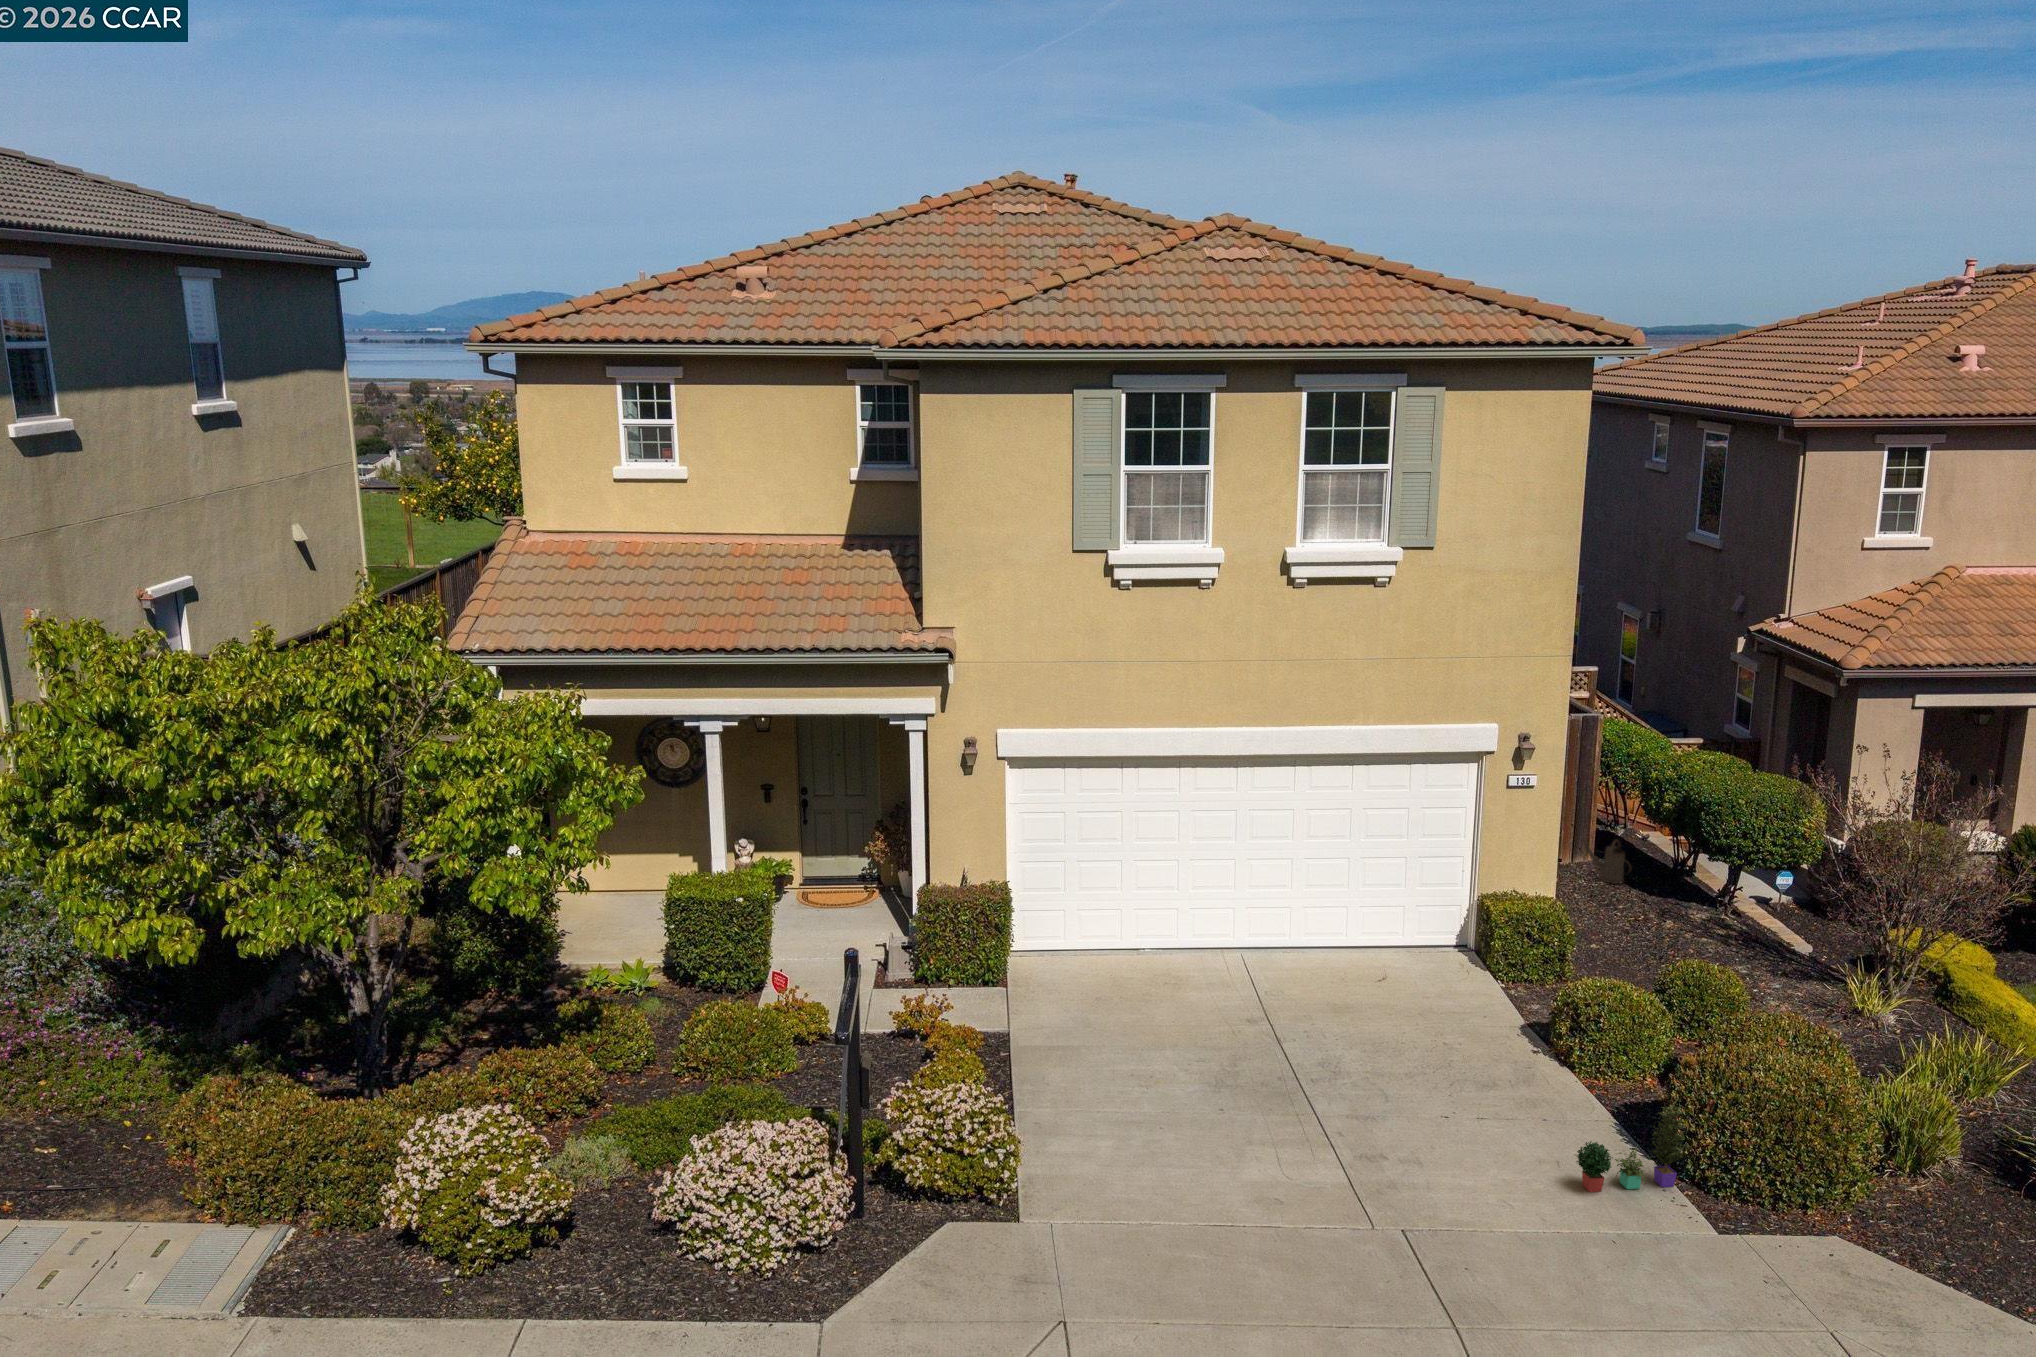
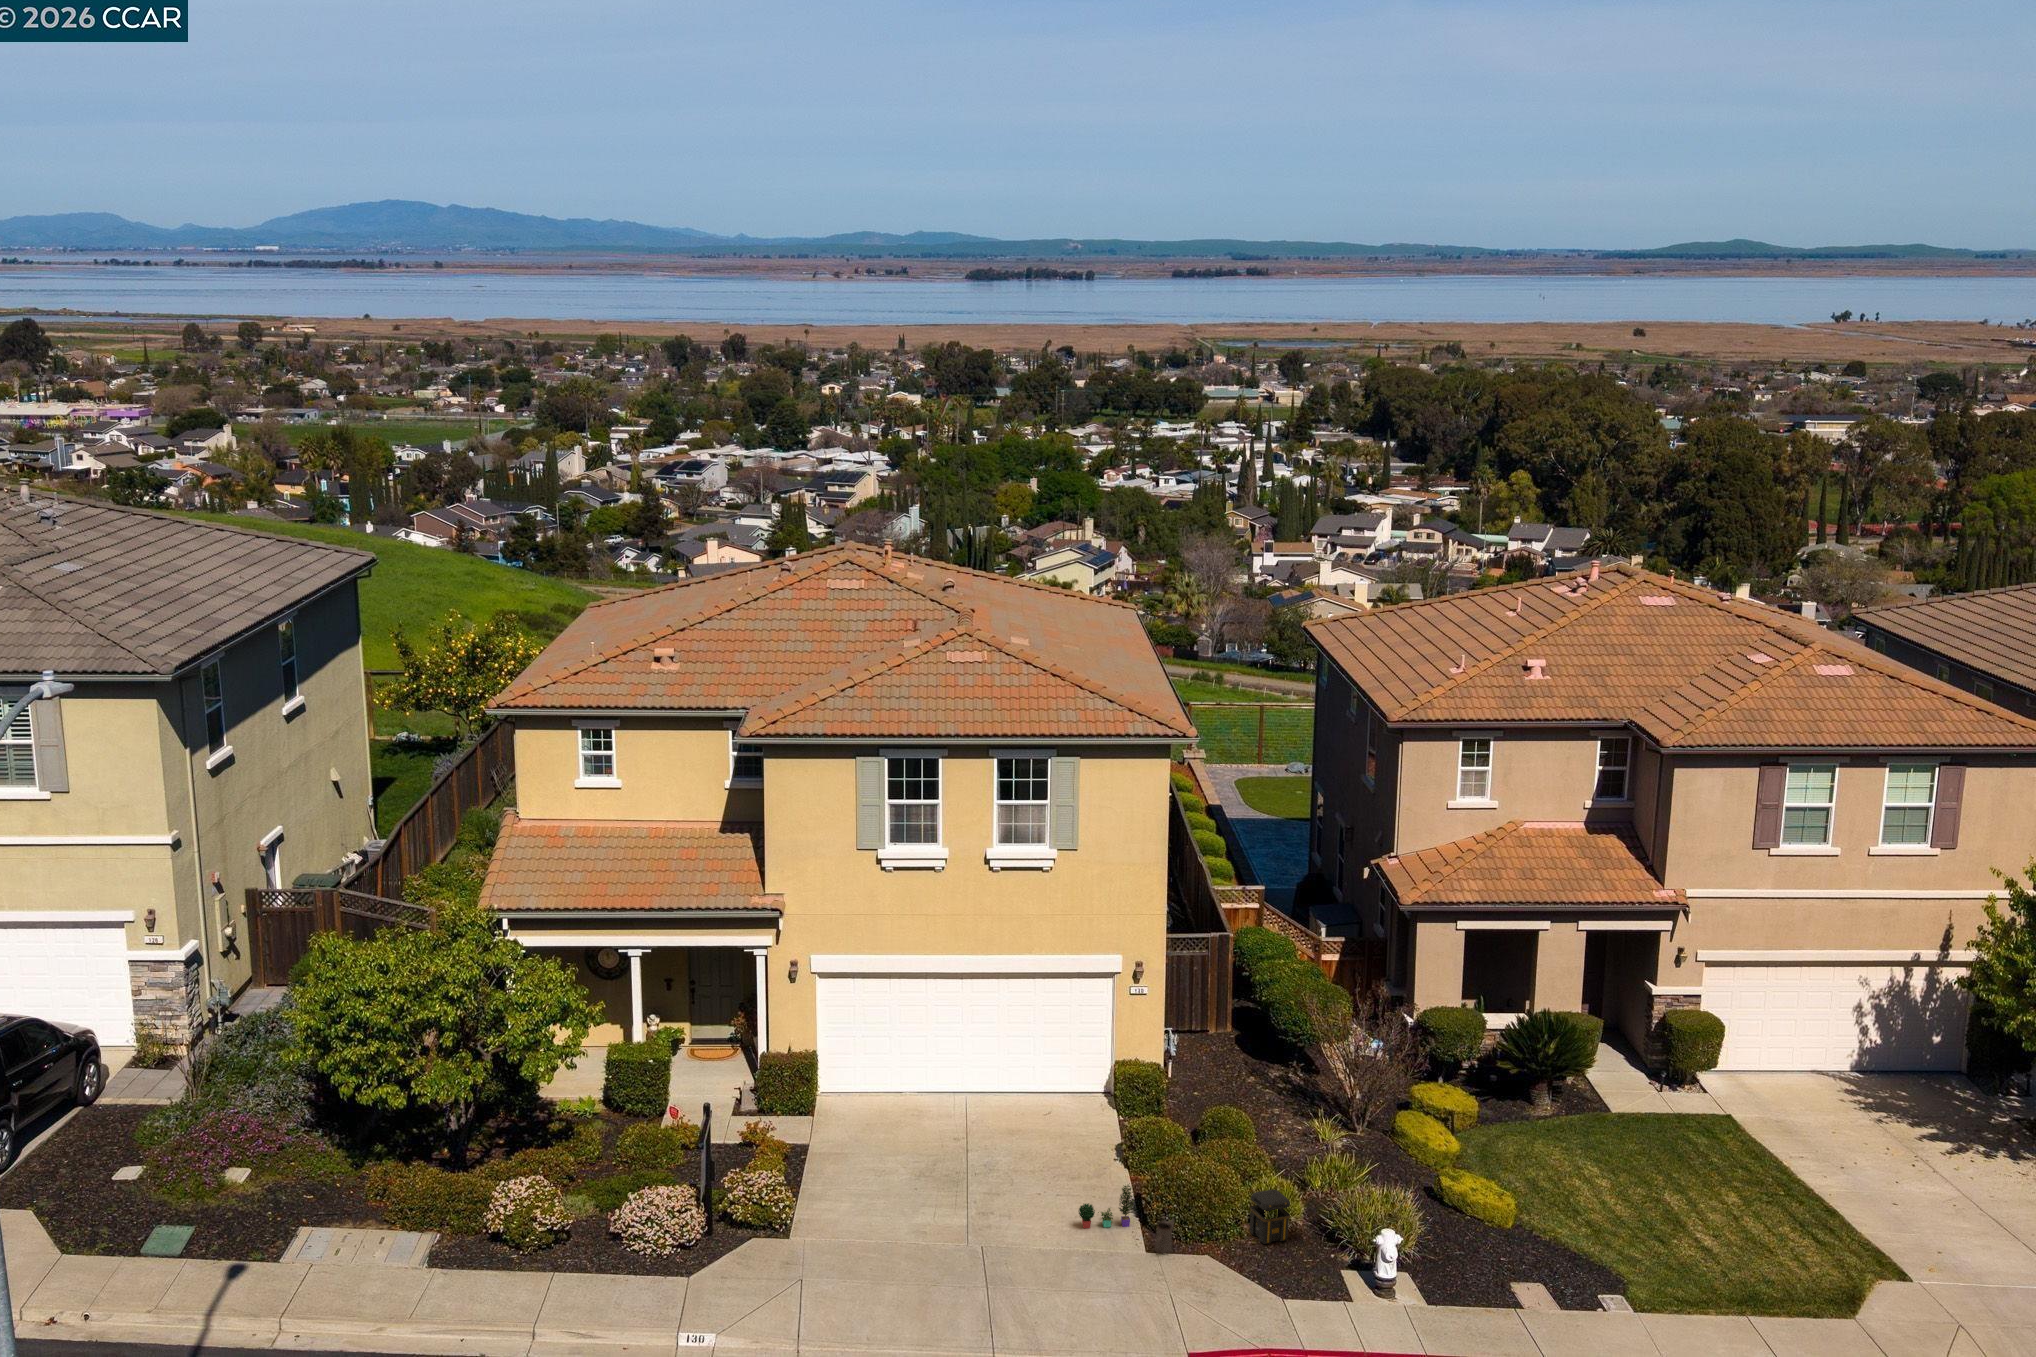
watering can: present [1582,840,1625,884] -> present [1155,1219,1174,1255]
toolbox: none [1916,1112,2018,1223] -> present [1250,1190,1290,1244]

